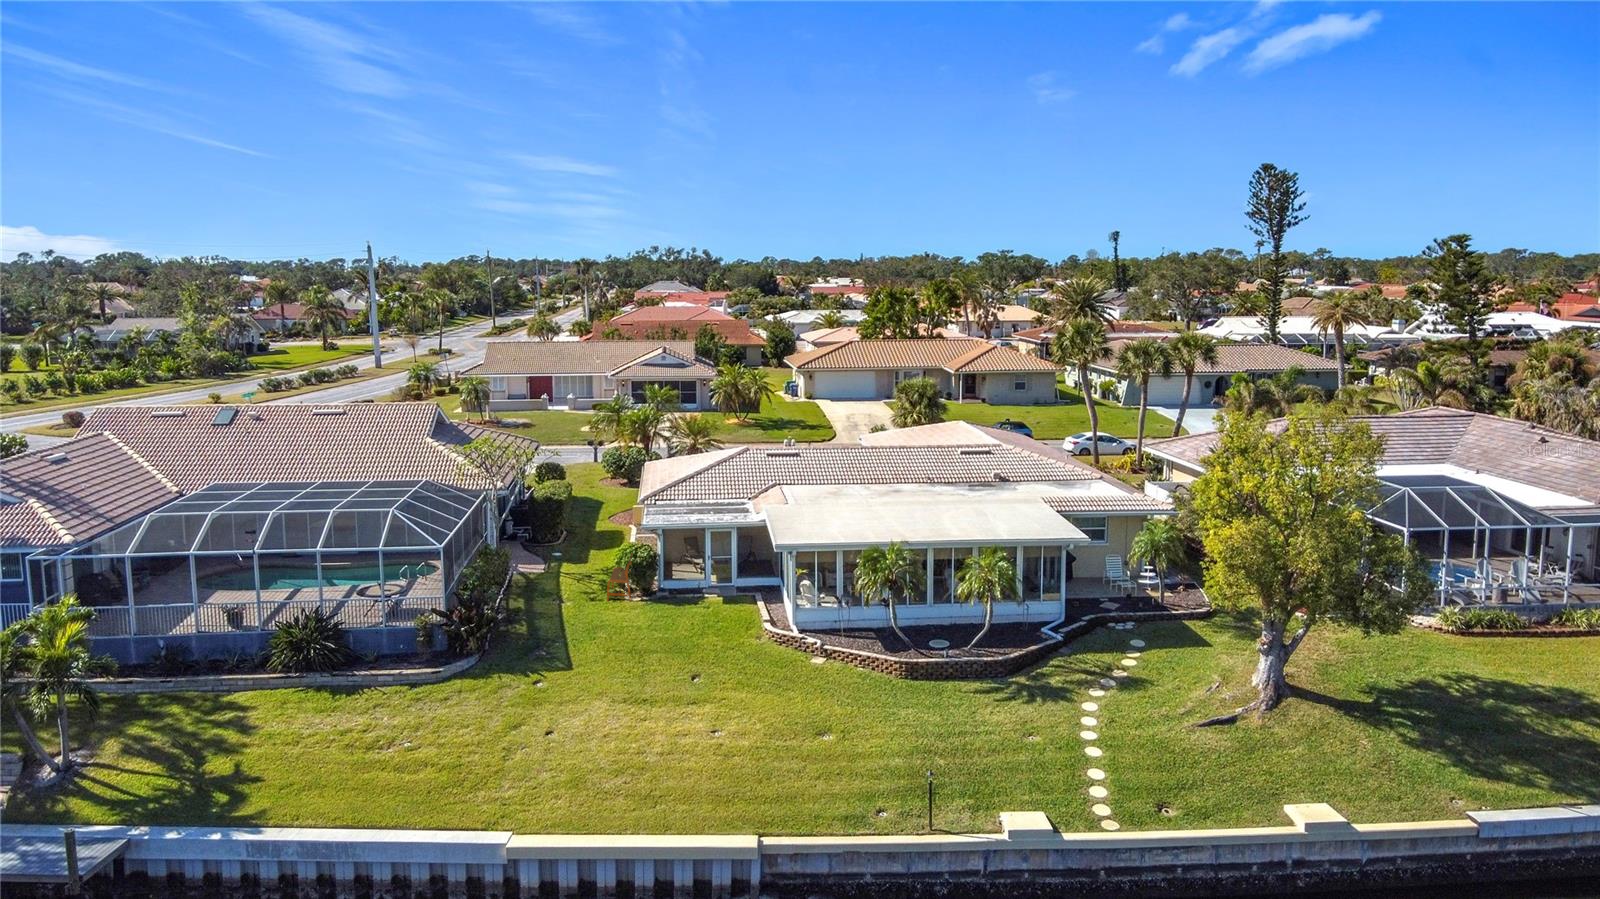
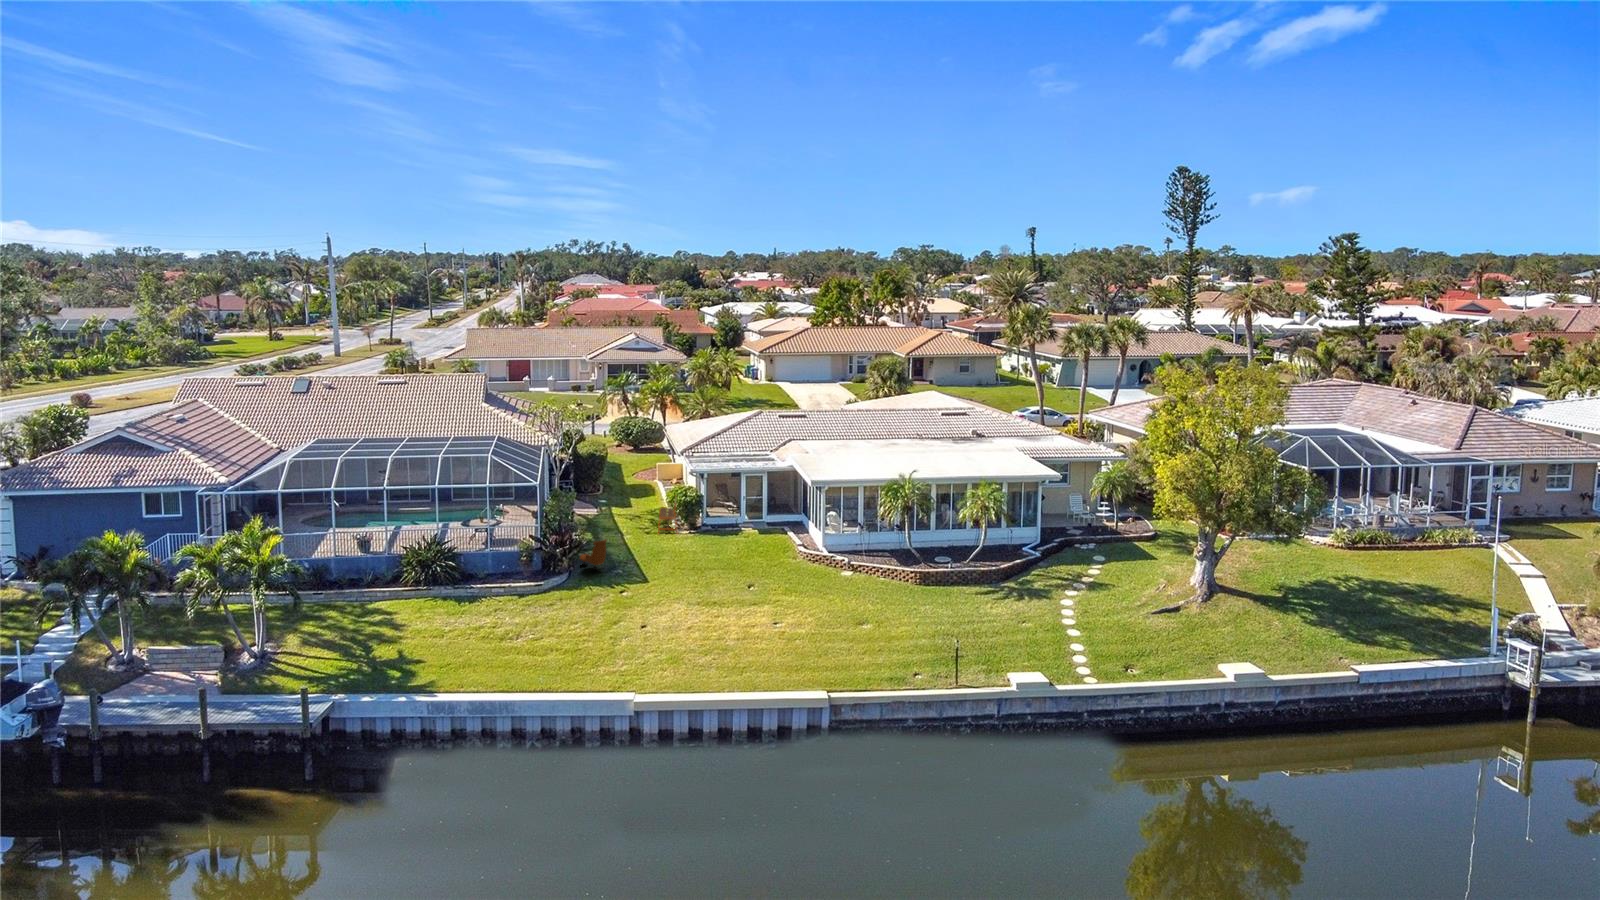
lounge chair: none [495,613,528,654] -> present [580,539,607,570]

